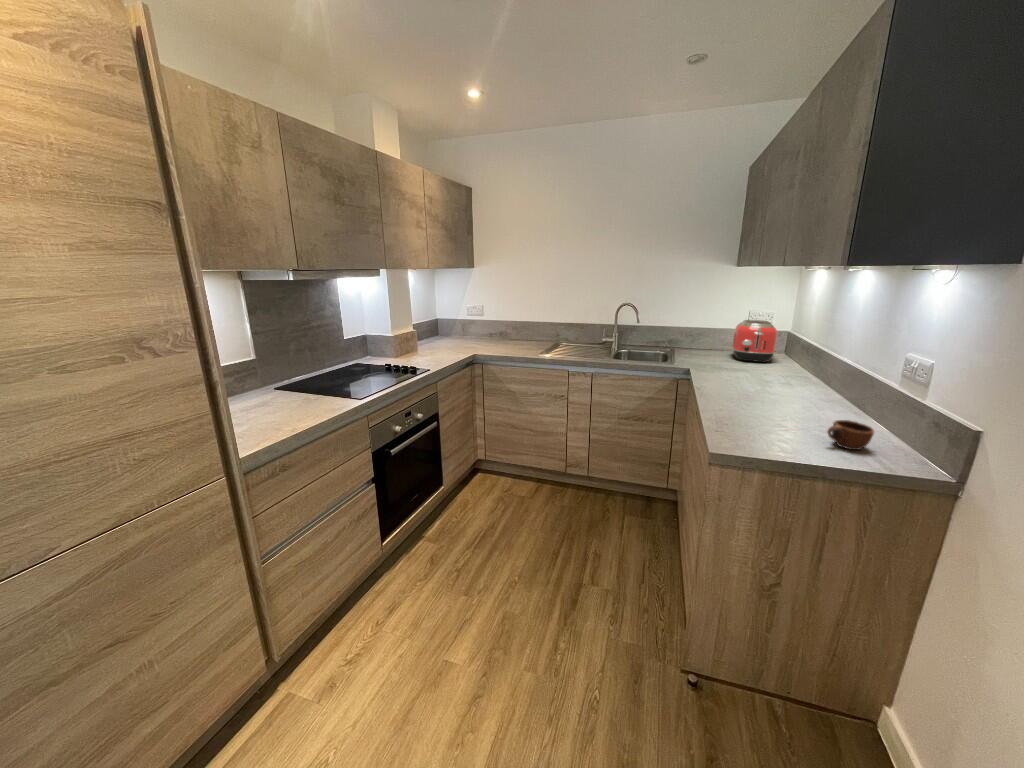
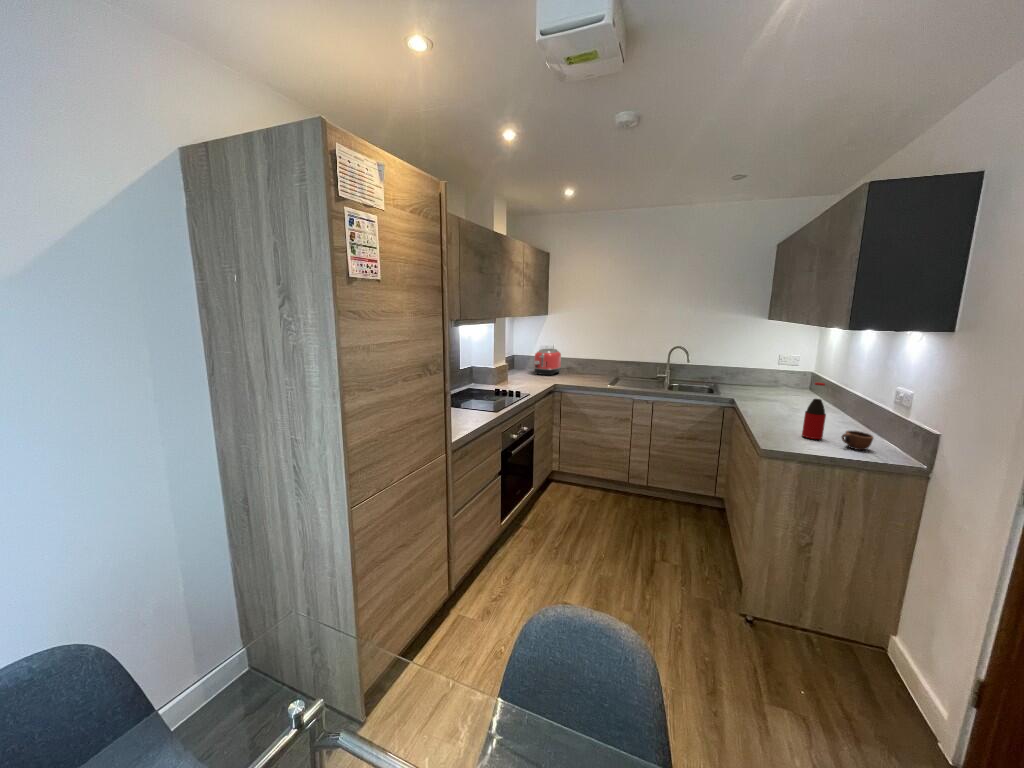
toaster: present [732,320,777,362] -> present [534,349,561,375]
bottle: none [771,350,807,433] -> present [802,383,826,439]

